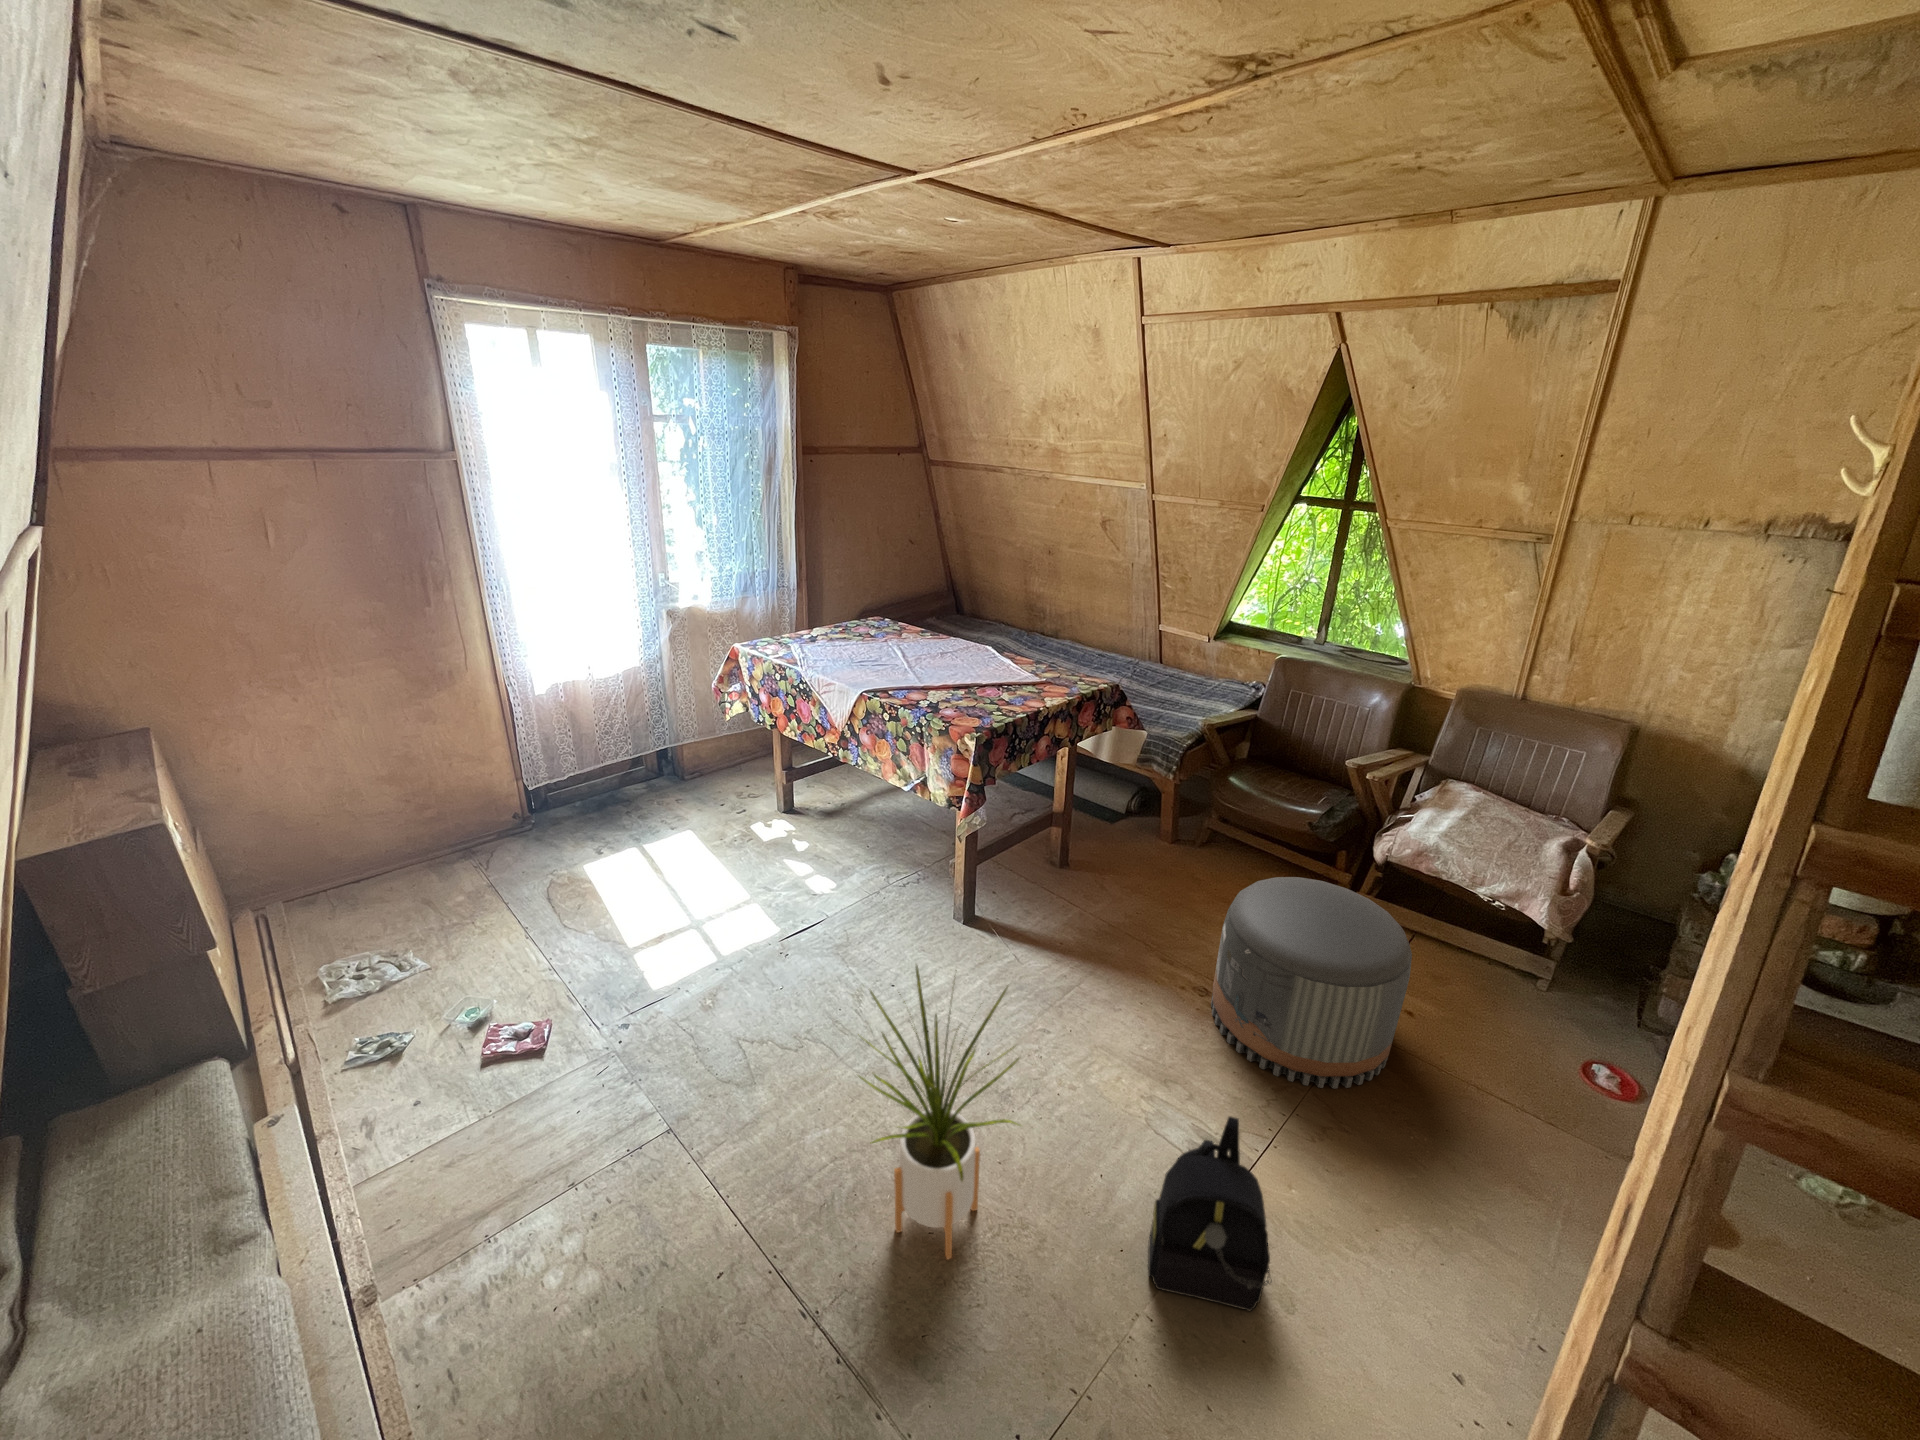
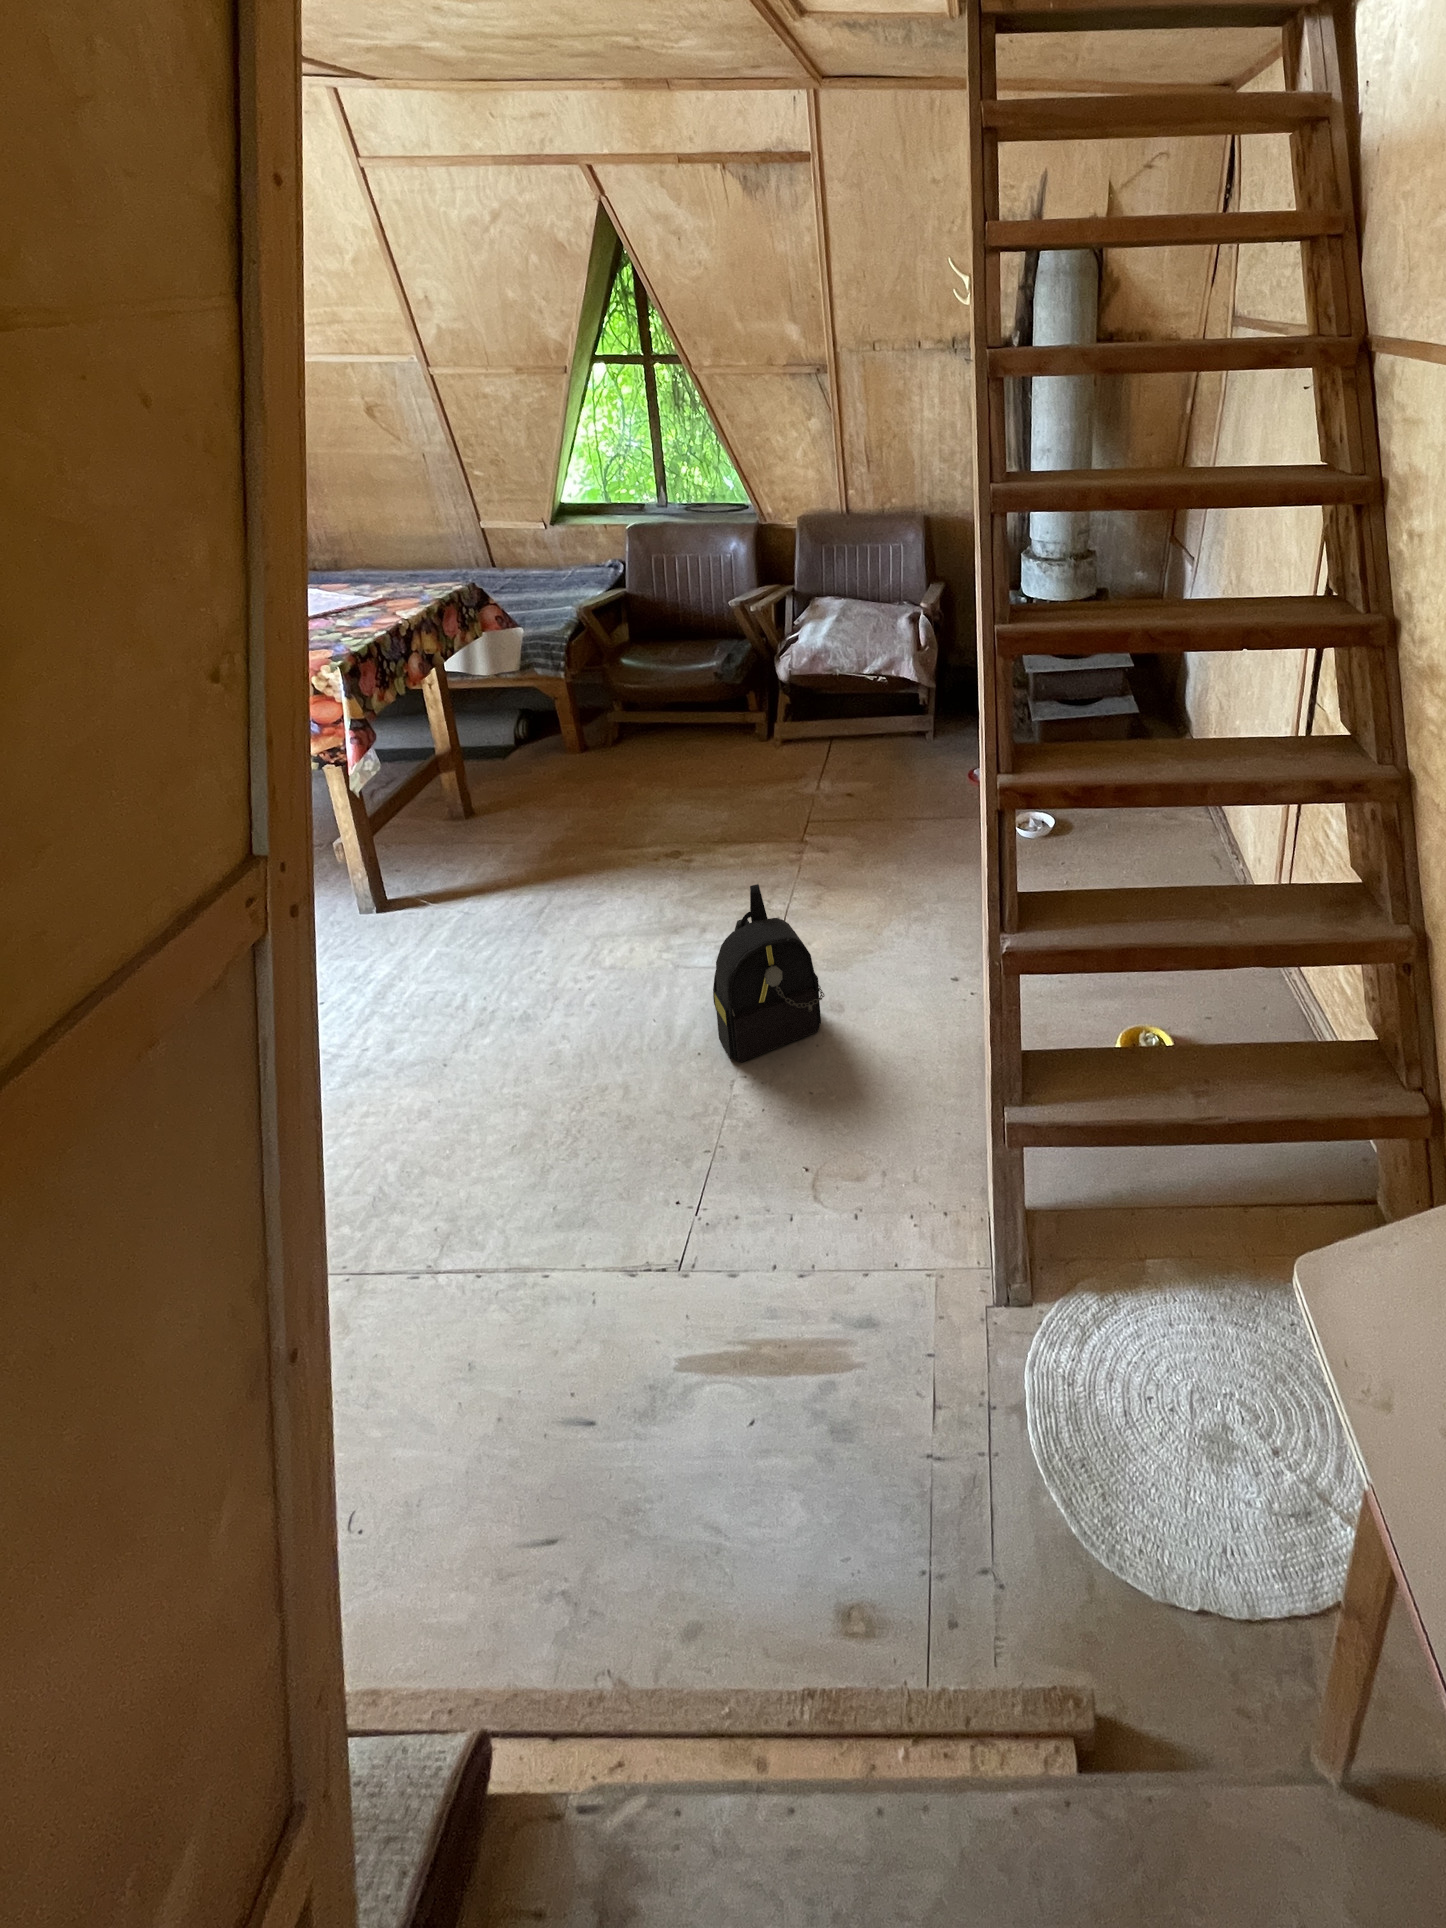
pouf: present [1211,877,1412,1088] -> none [677,704,846,883]
house plant: present [858,965,1019,1259] -> none [360,853,579,1175]

